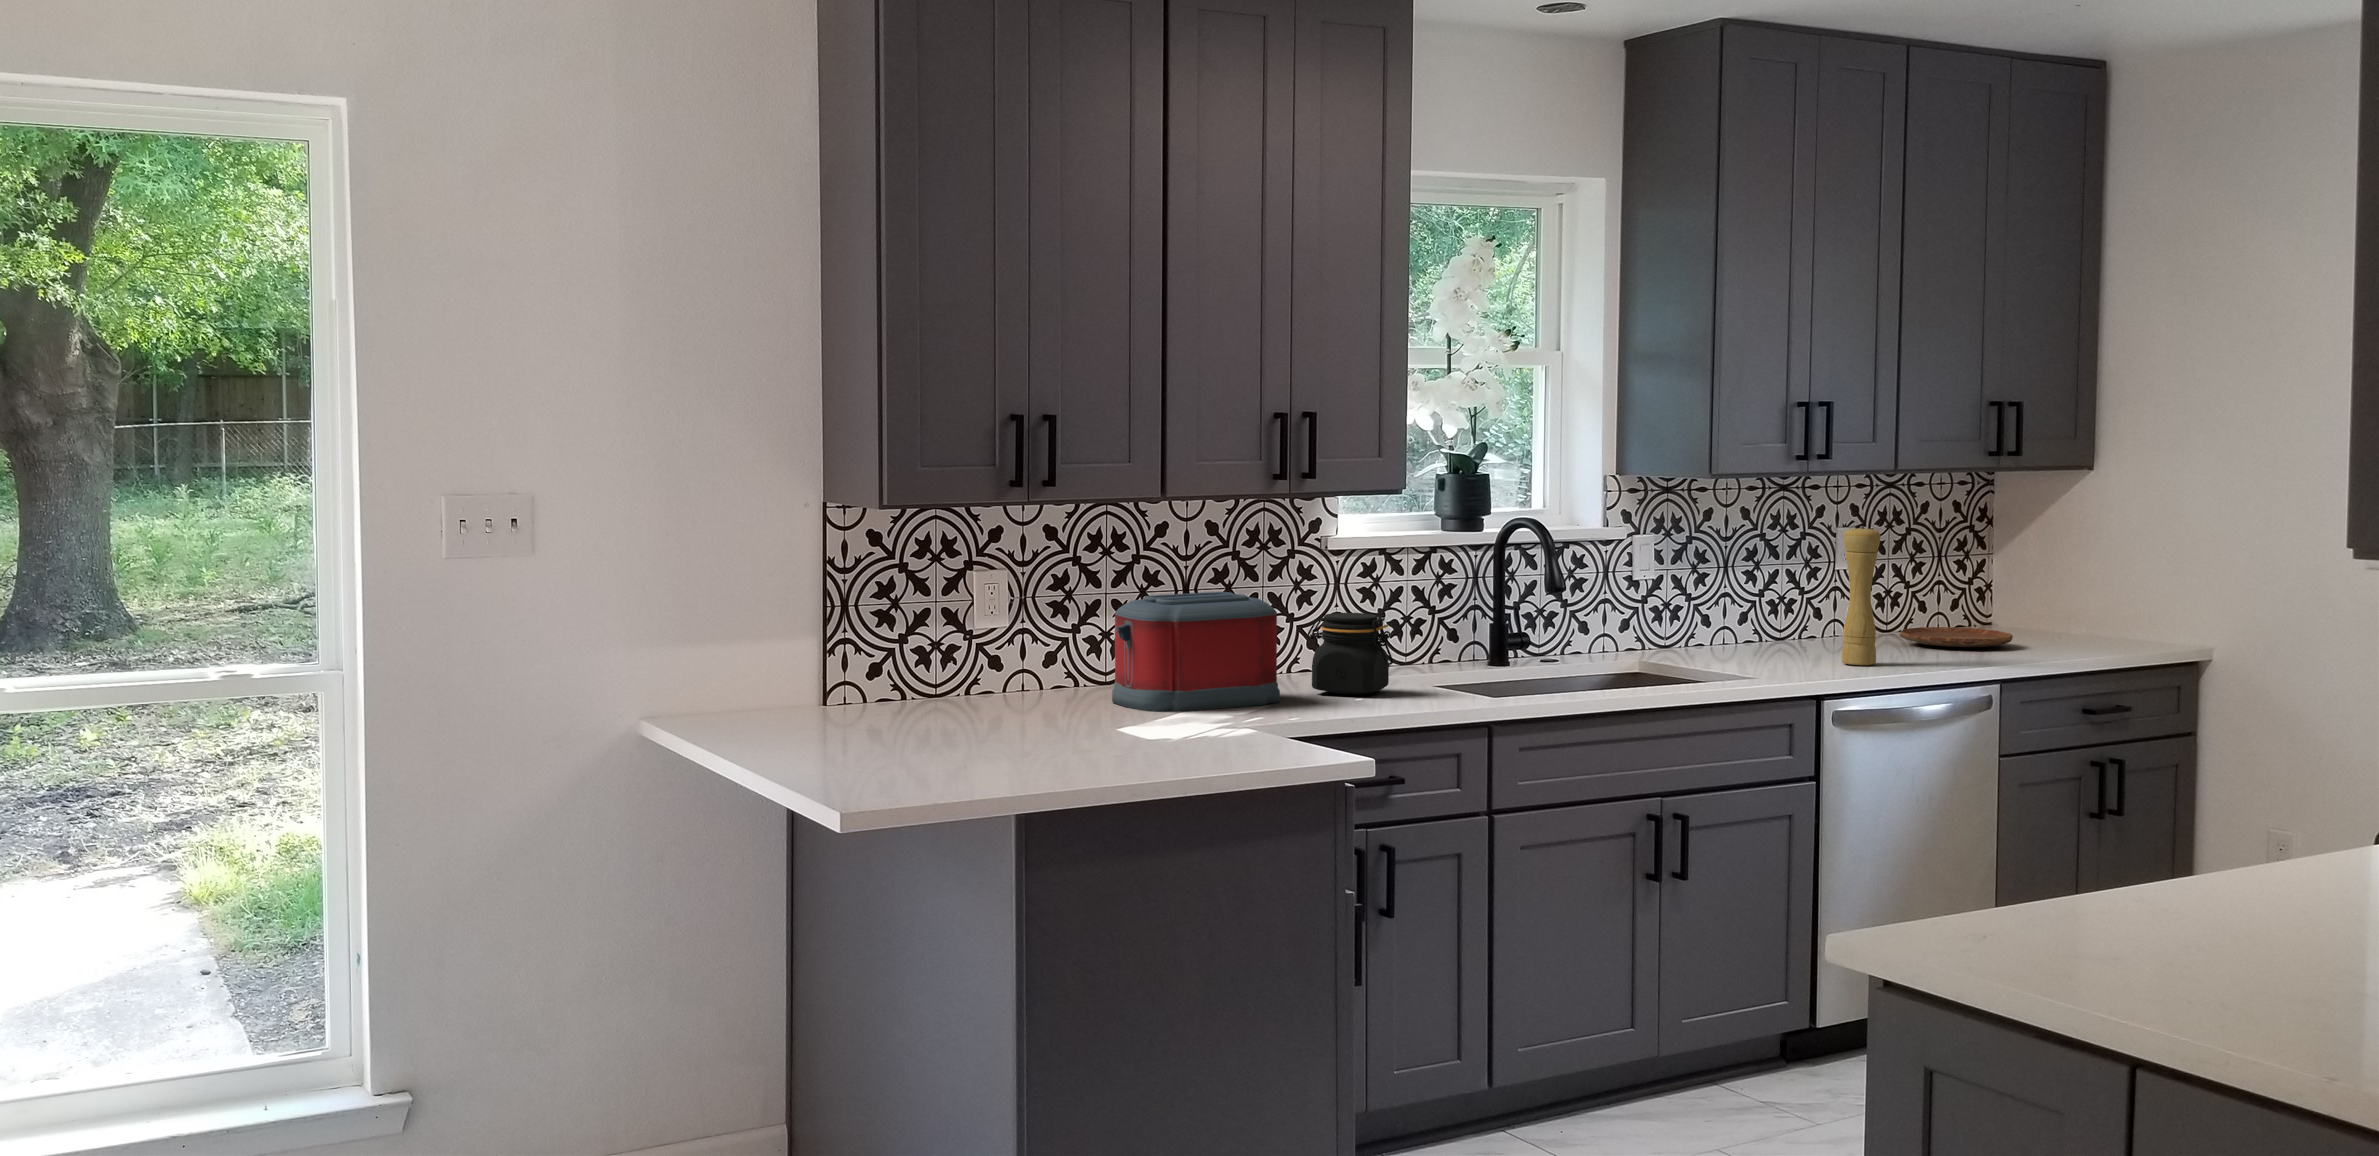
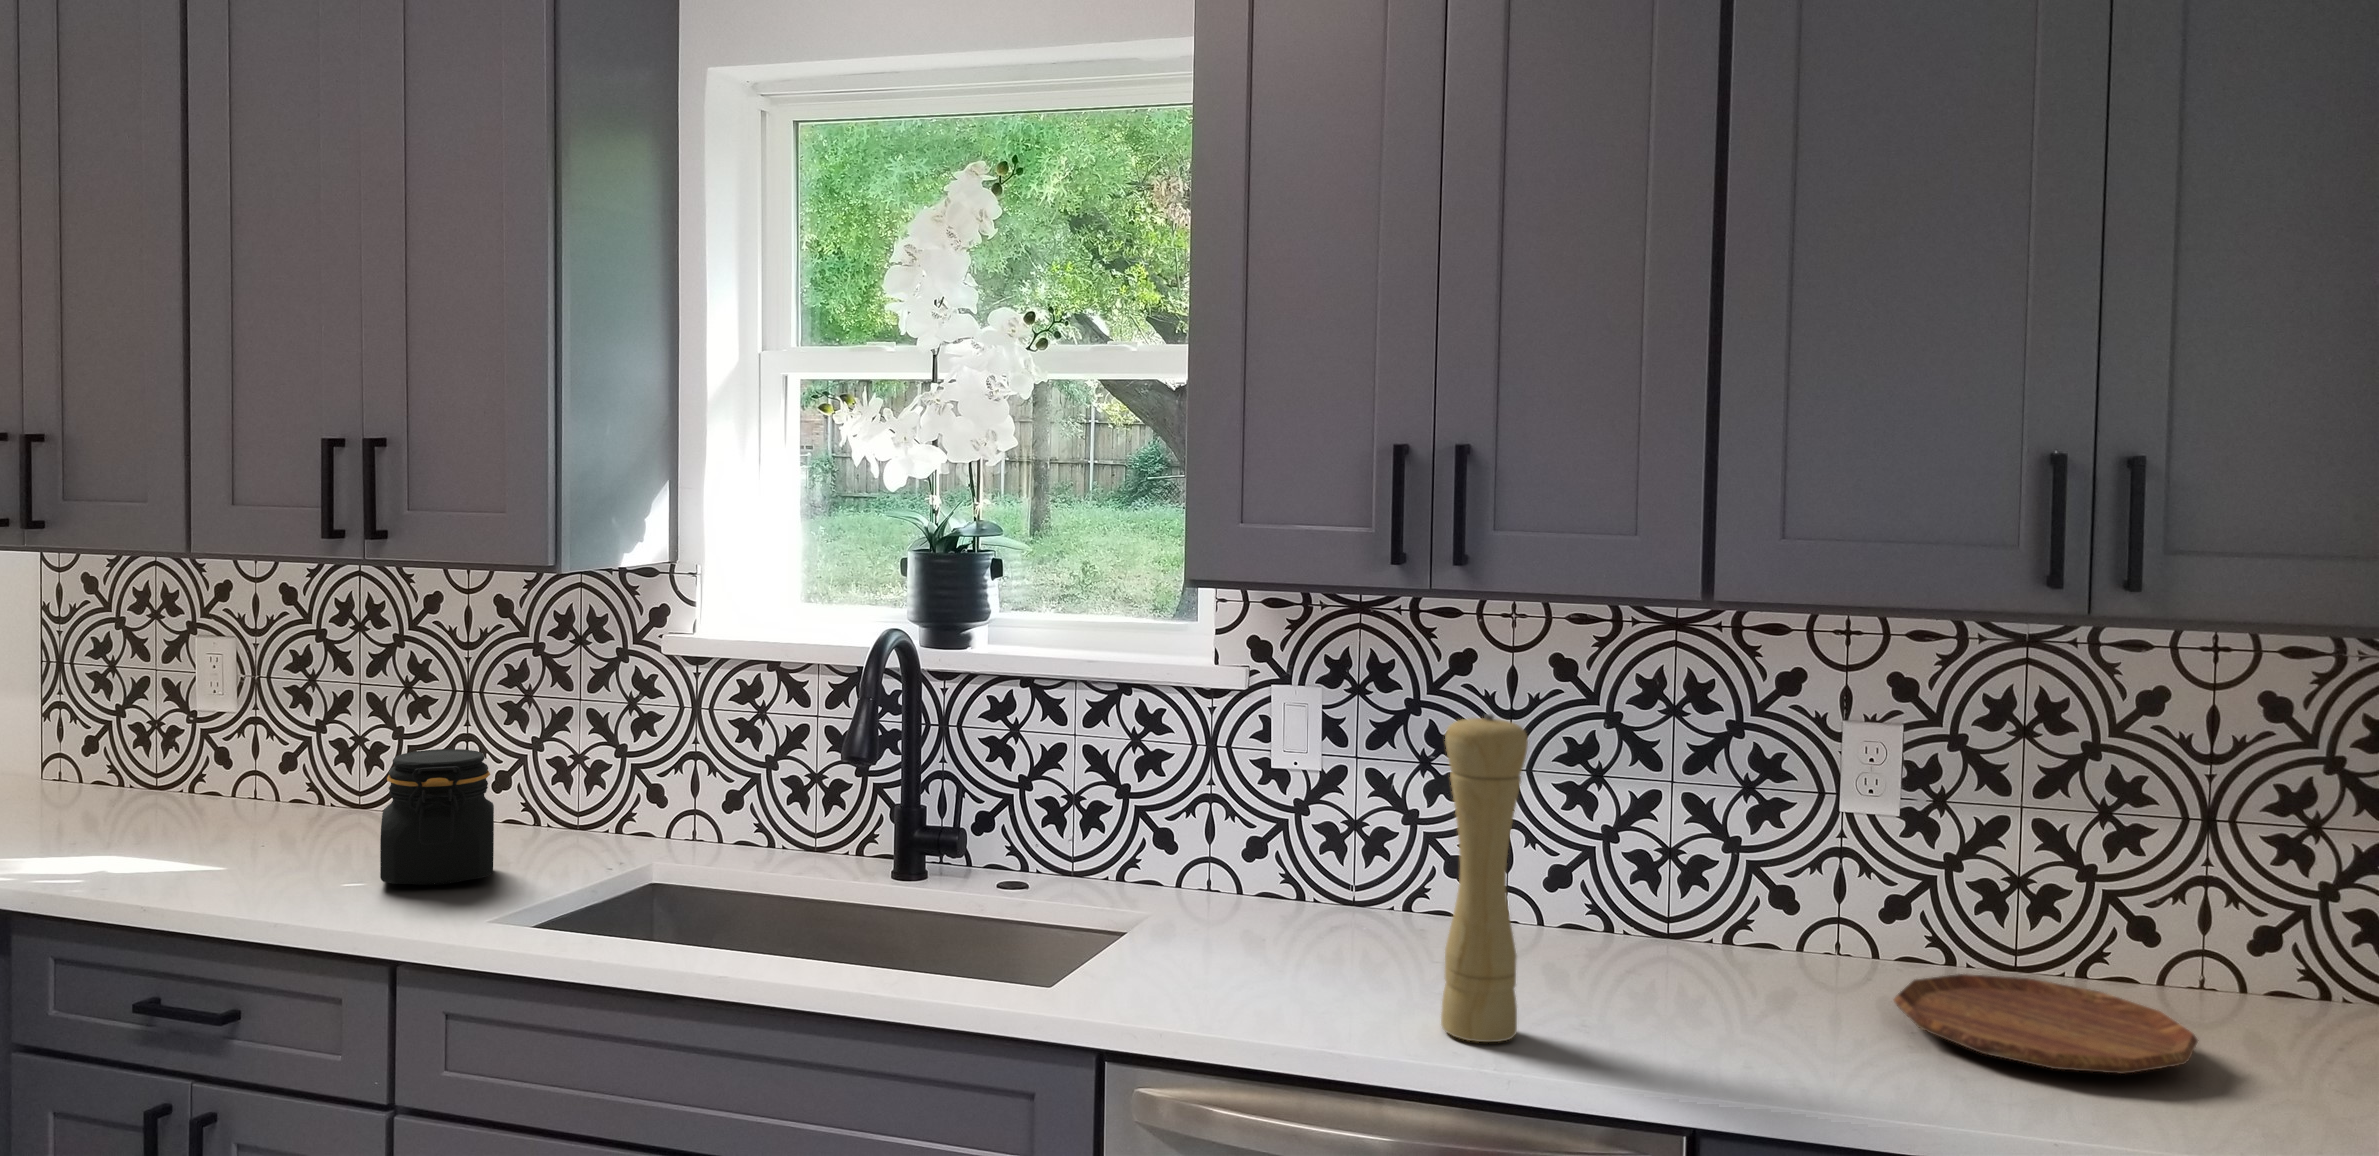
toaster: present [1112,592,1280,712] -> none [104,689,366,872]

